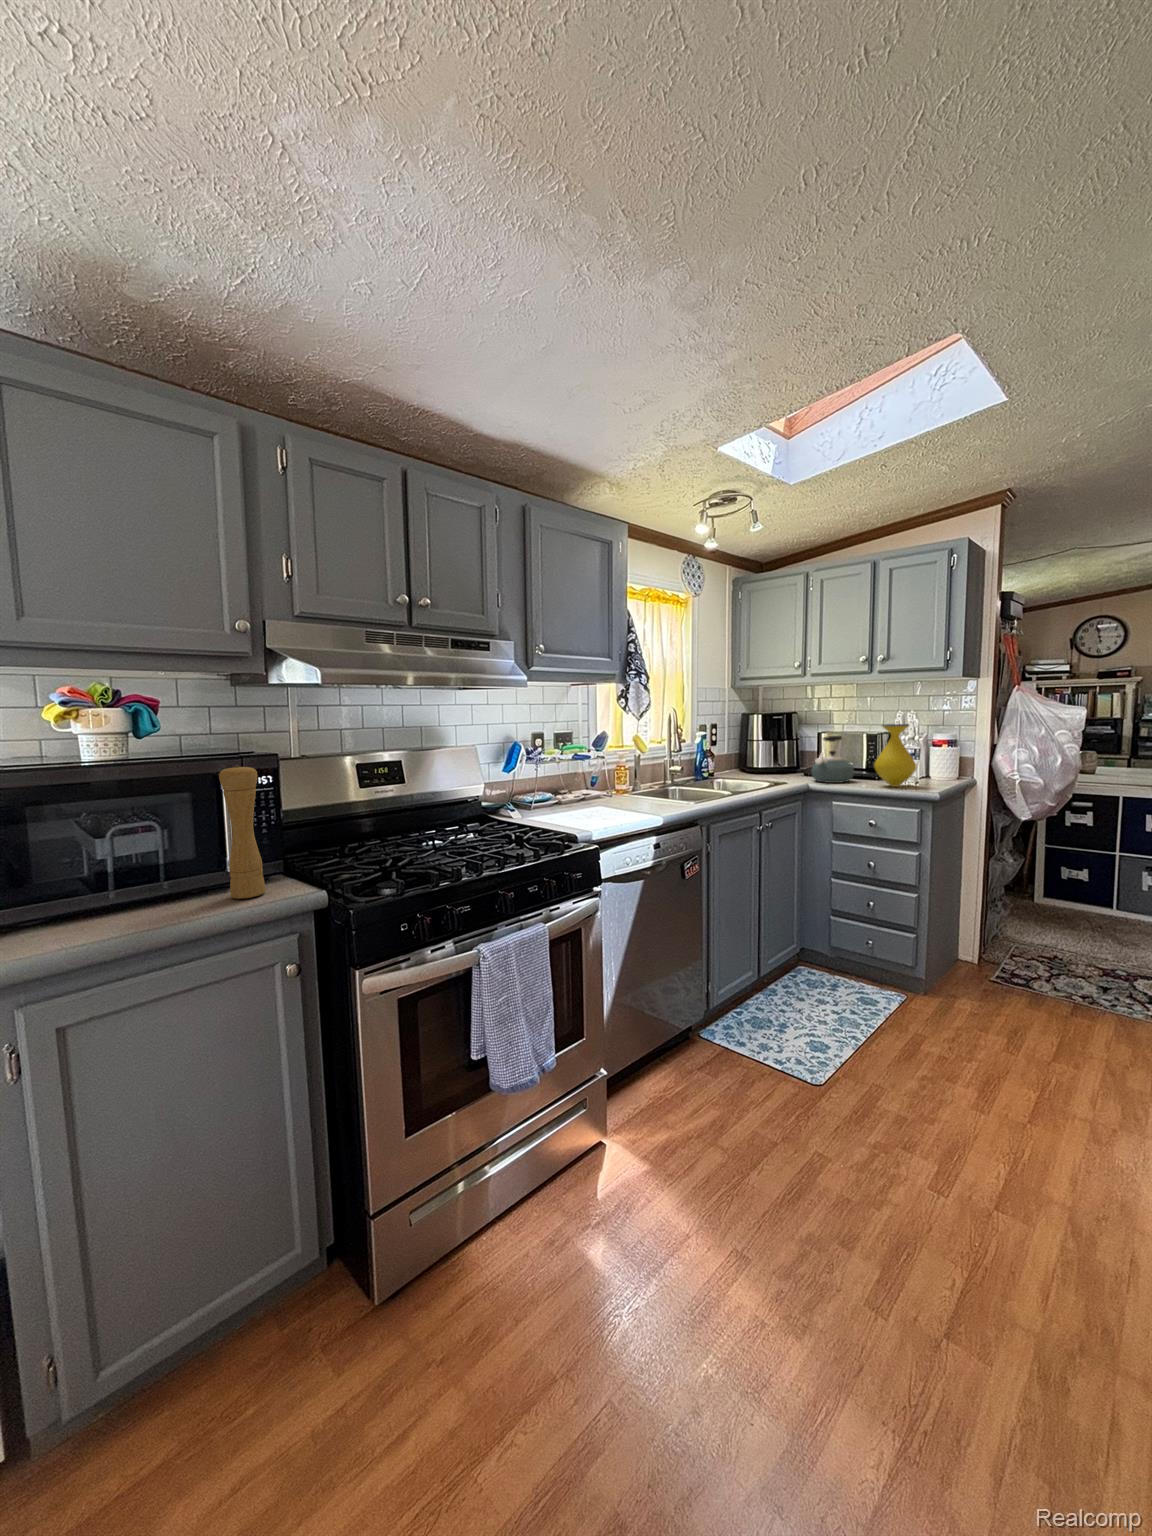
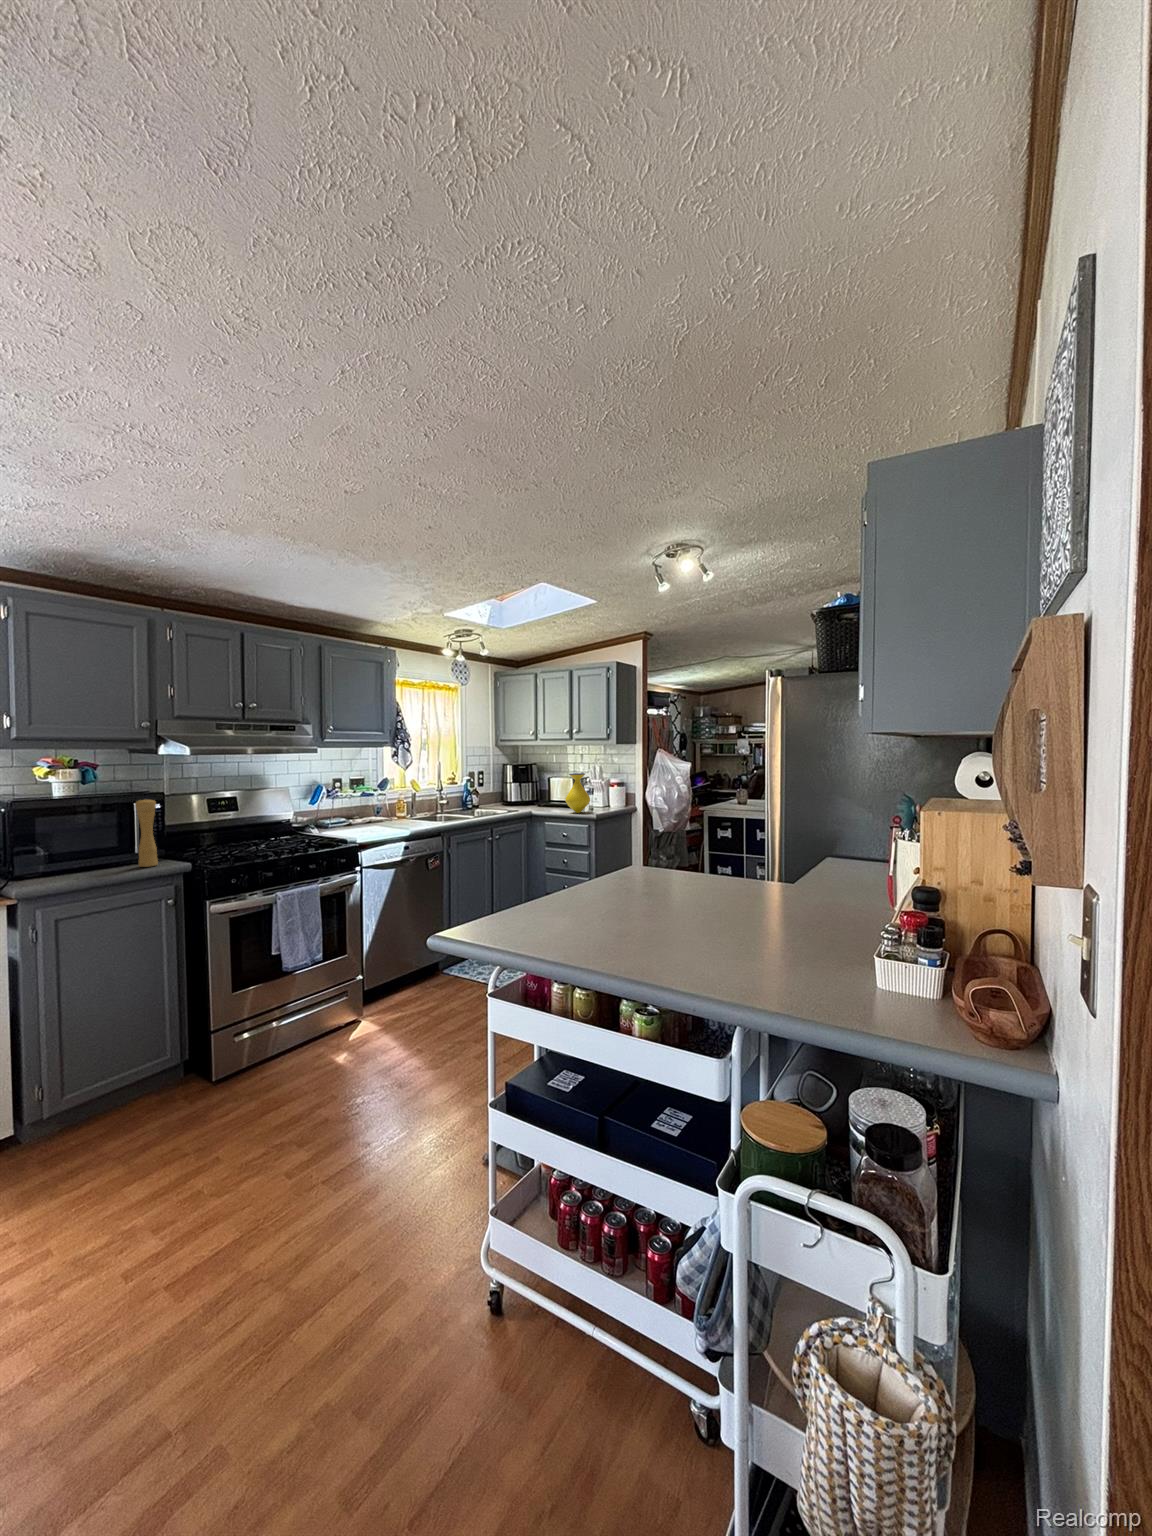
kettle: present [812,736,854,783] -> none [535,780,561,811]

